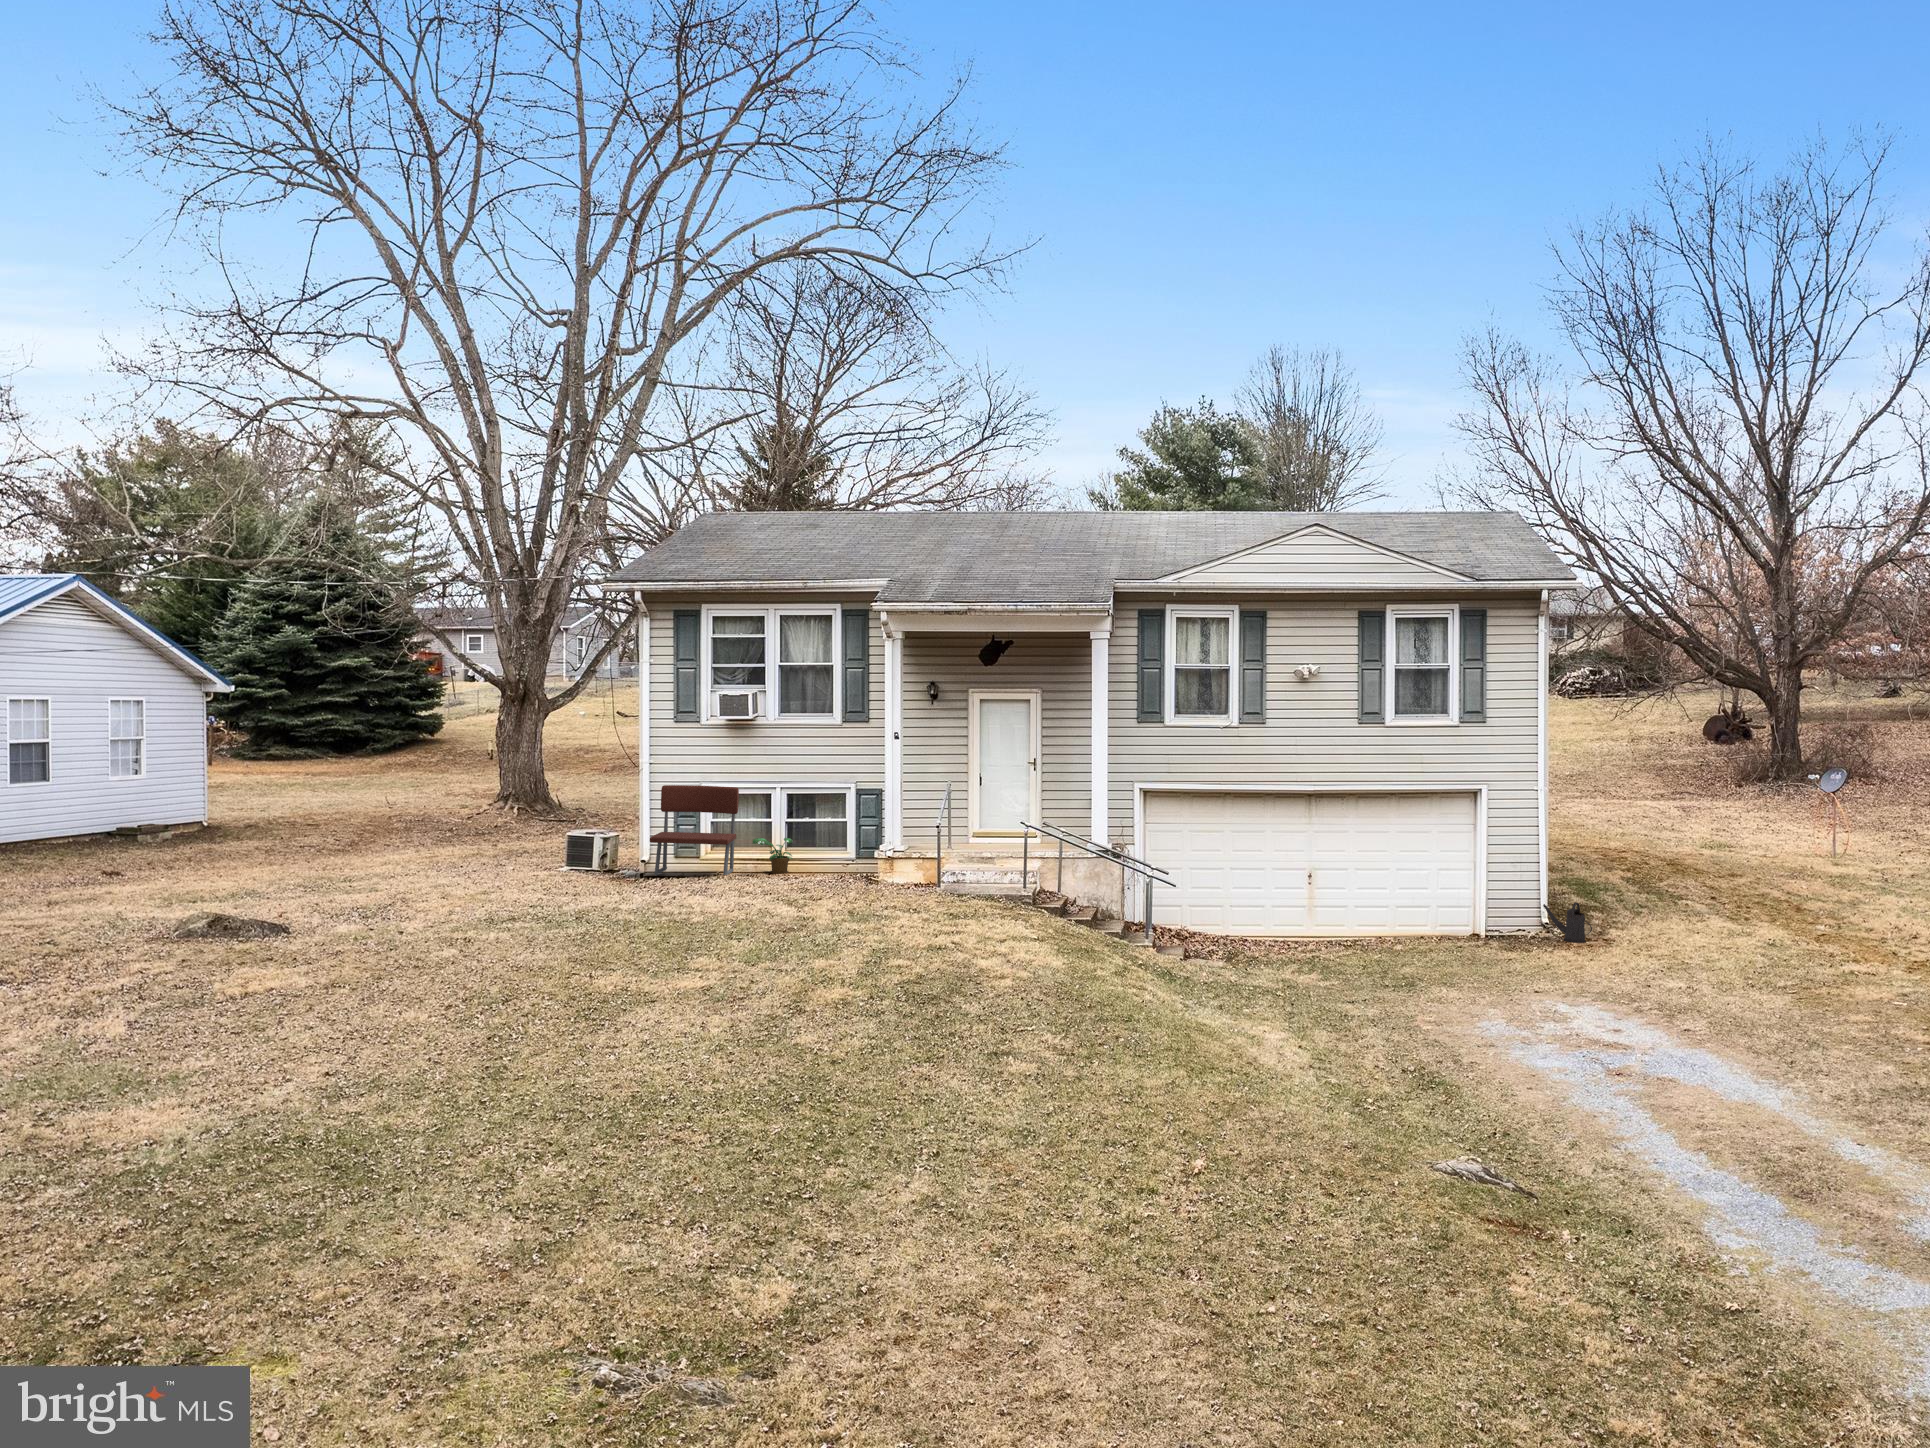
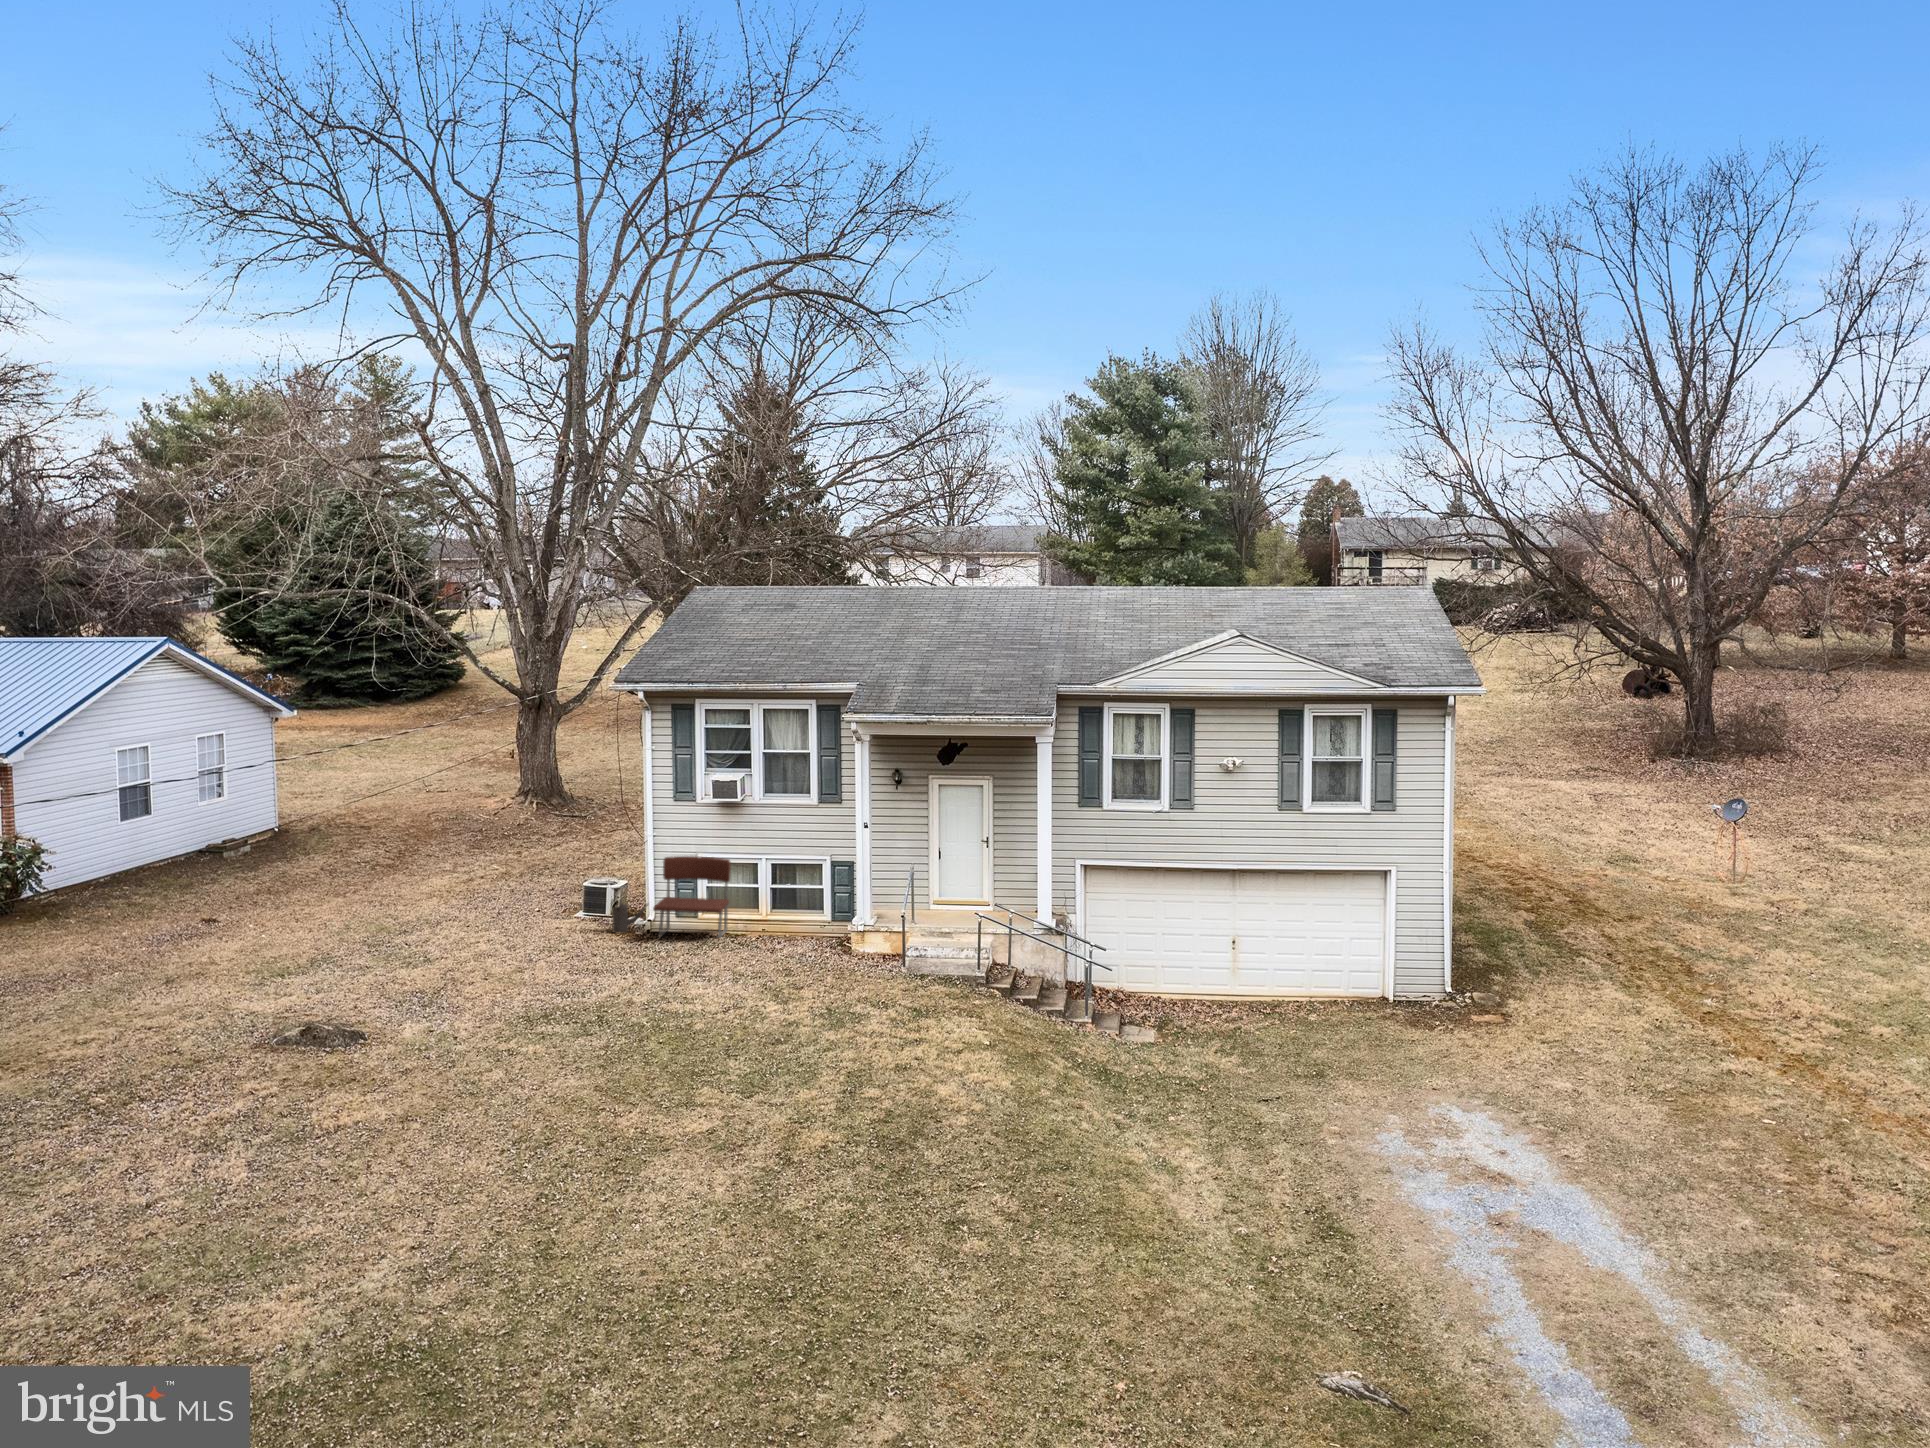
potted plant: present [753,838,793,874] -> none [742,903,779,937]
watering can: present [1543,902,1592,943] -> present [612,899,648,933]

